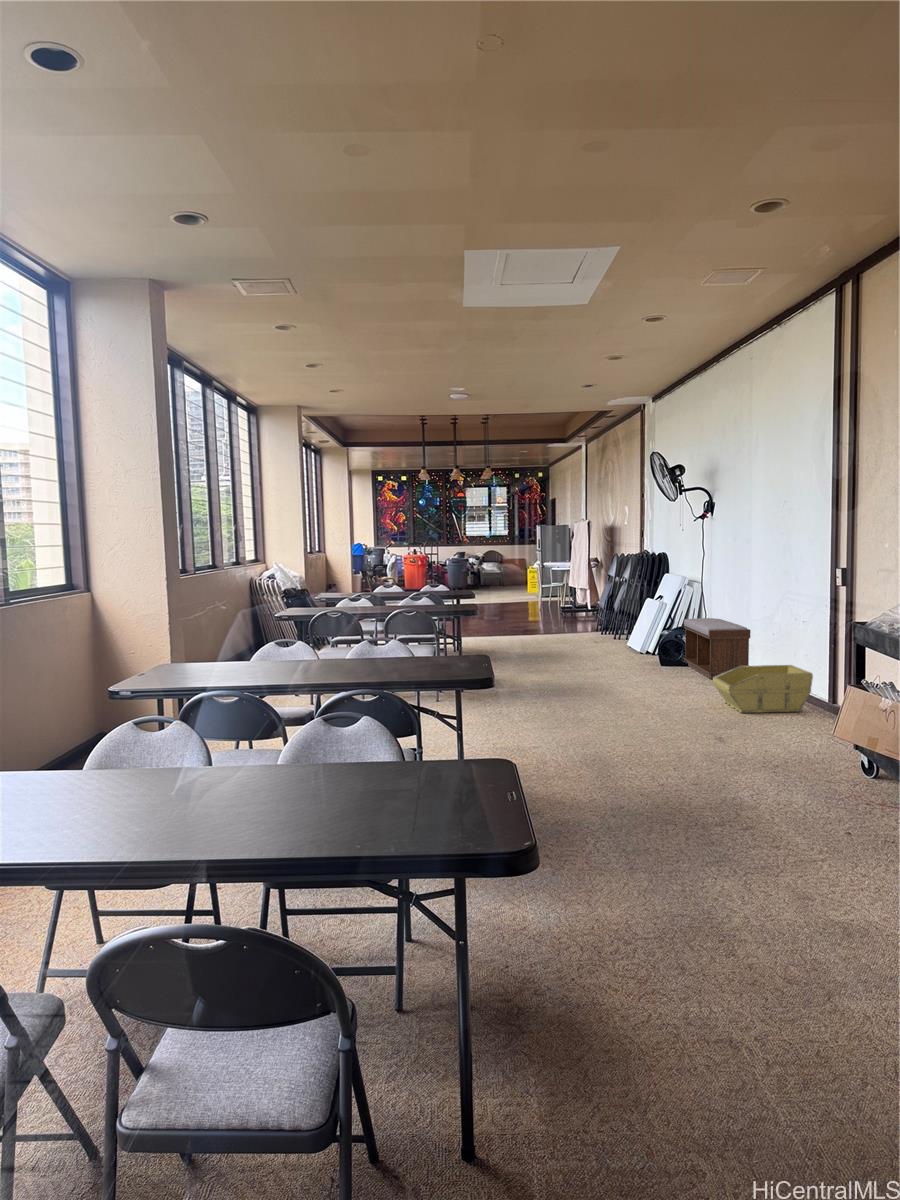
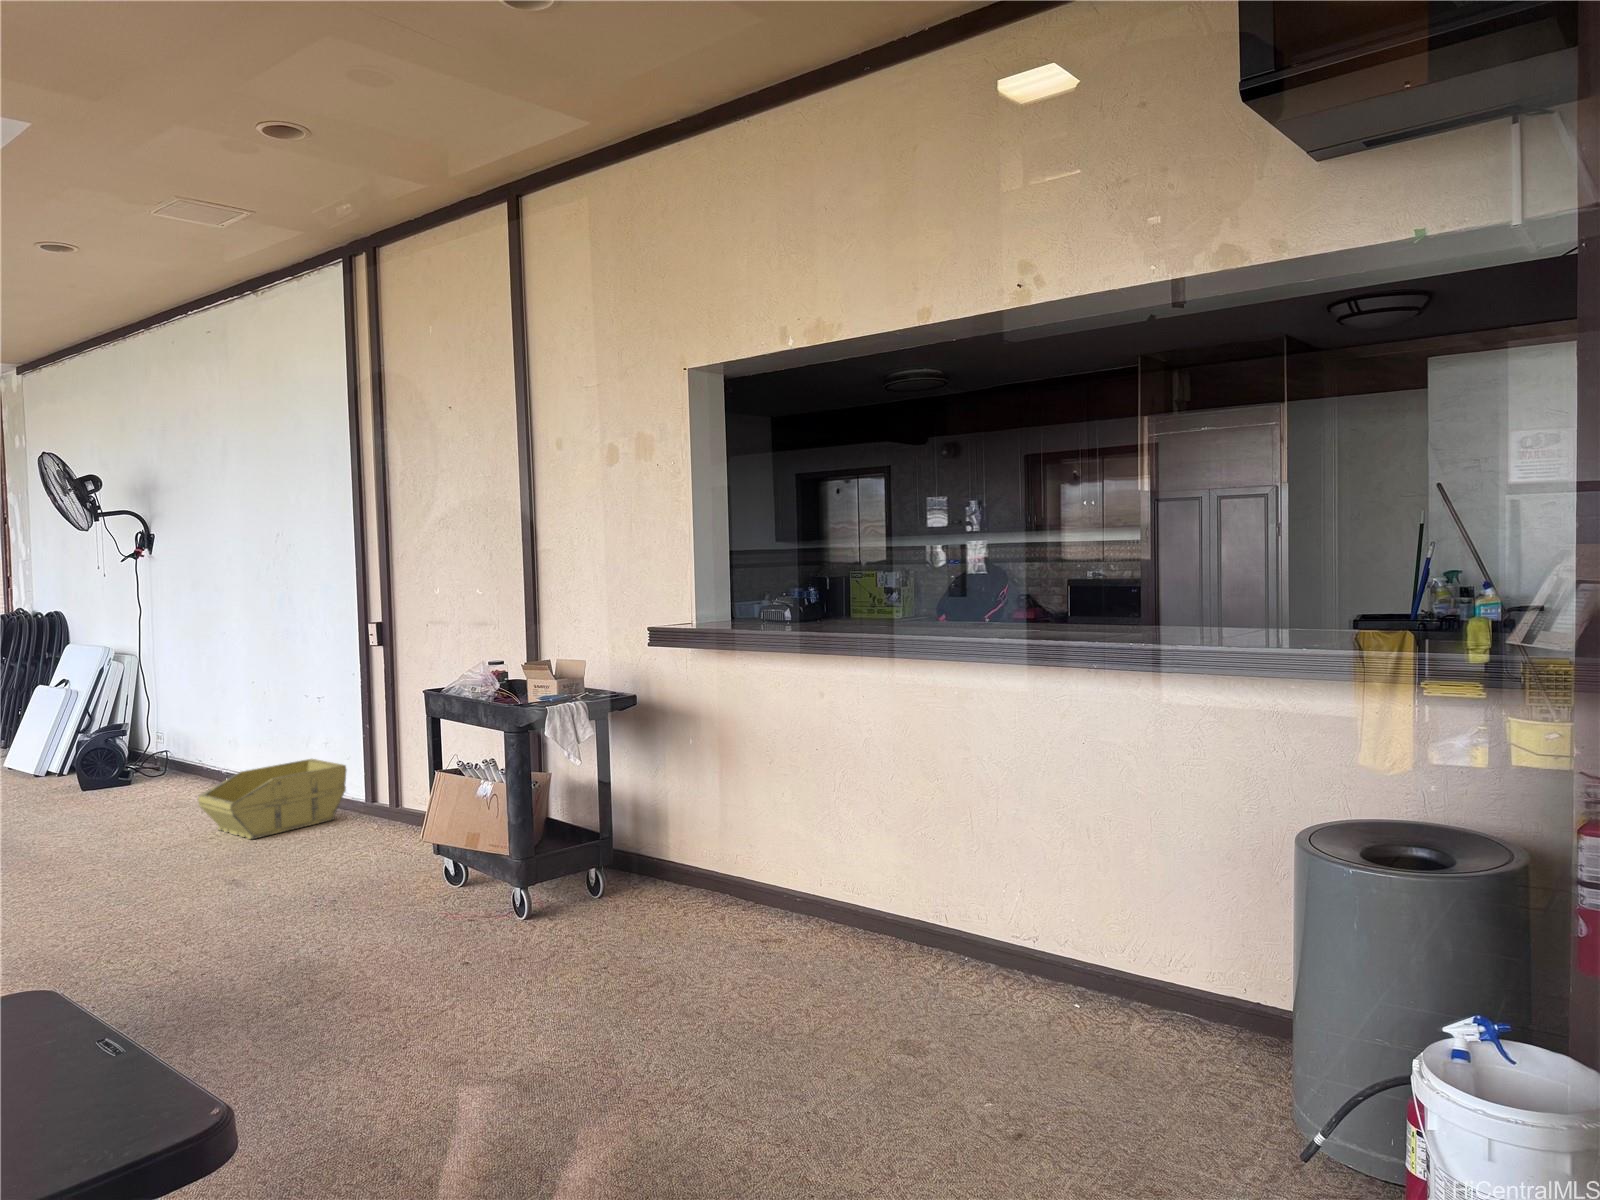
bench: present [684,618,750,679] -> none [120,707,241,800]

